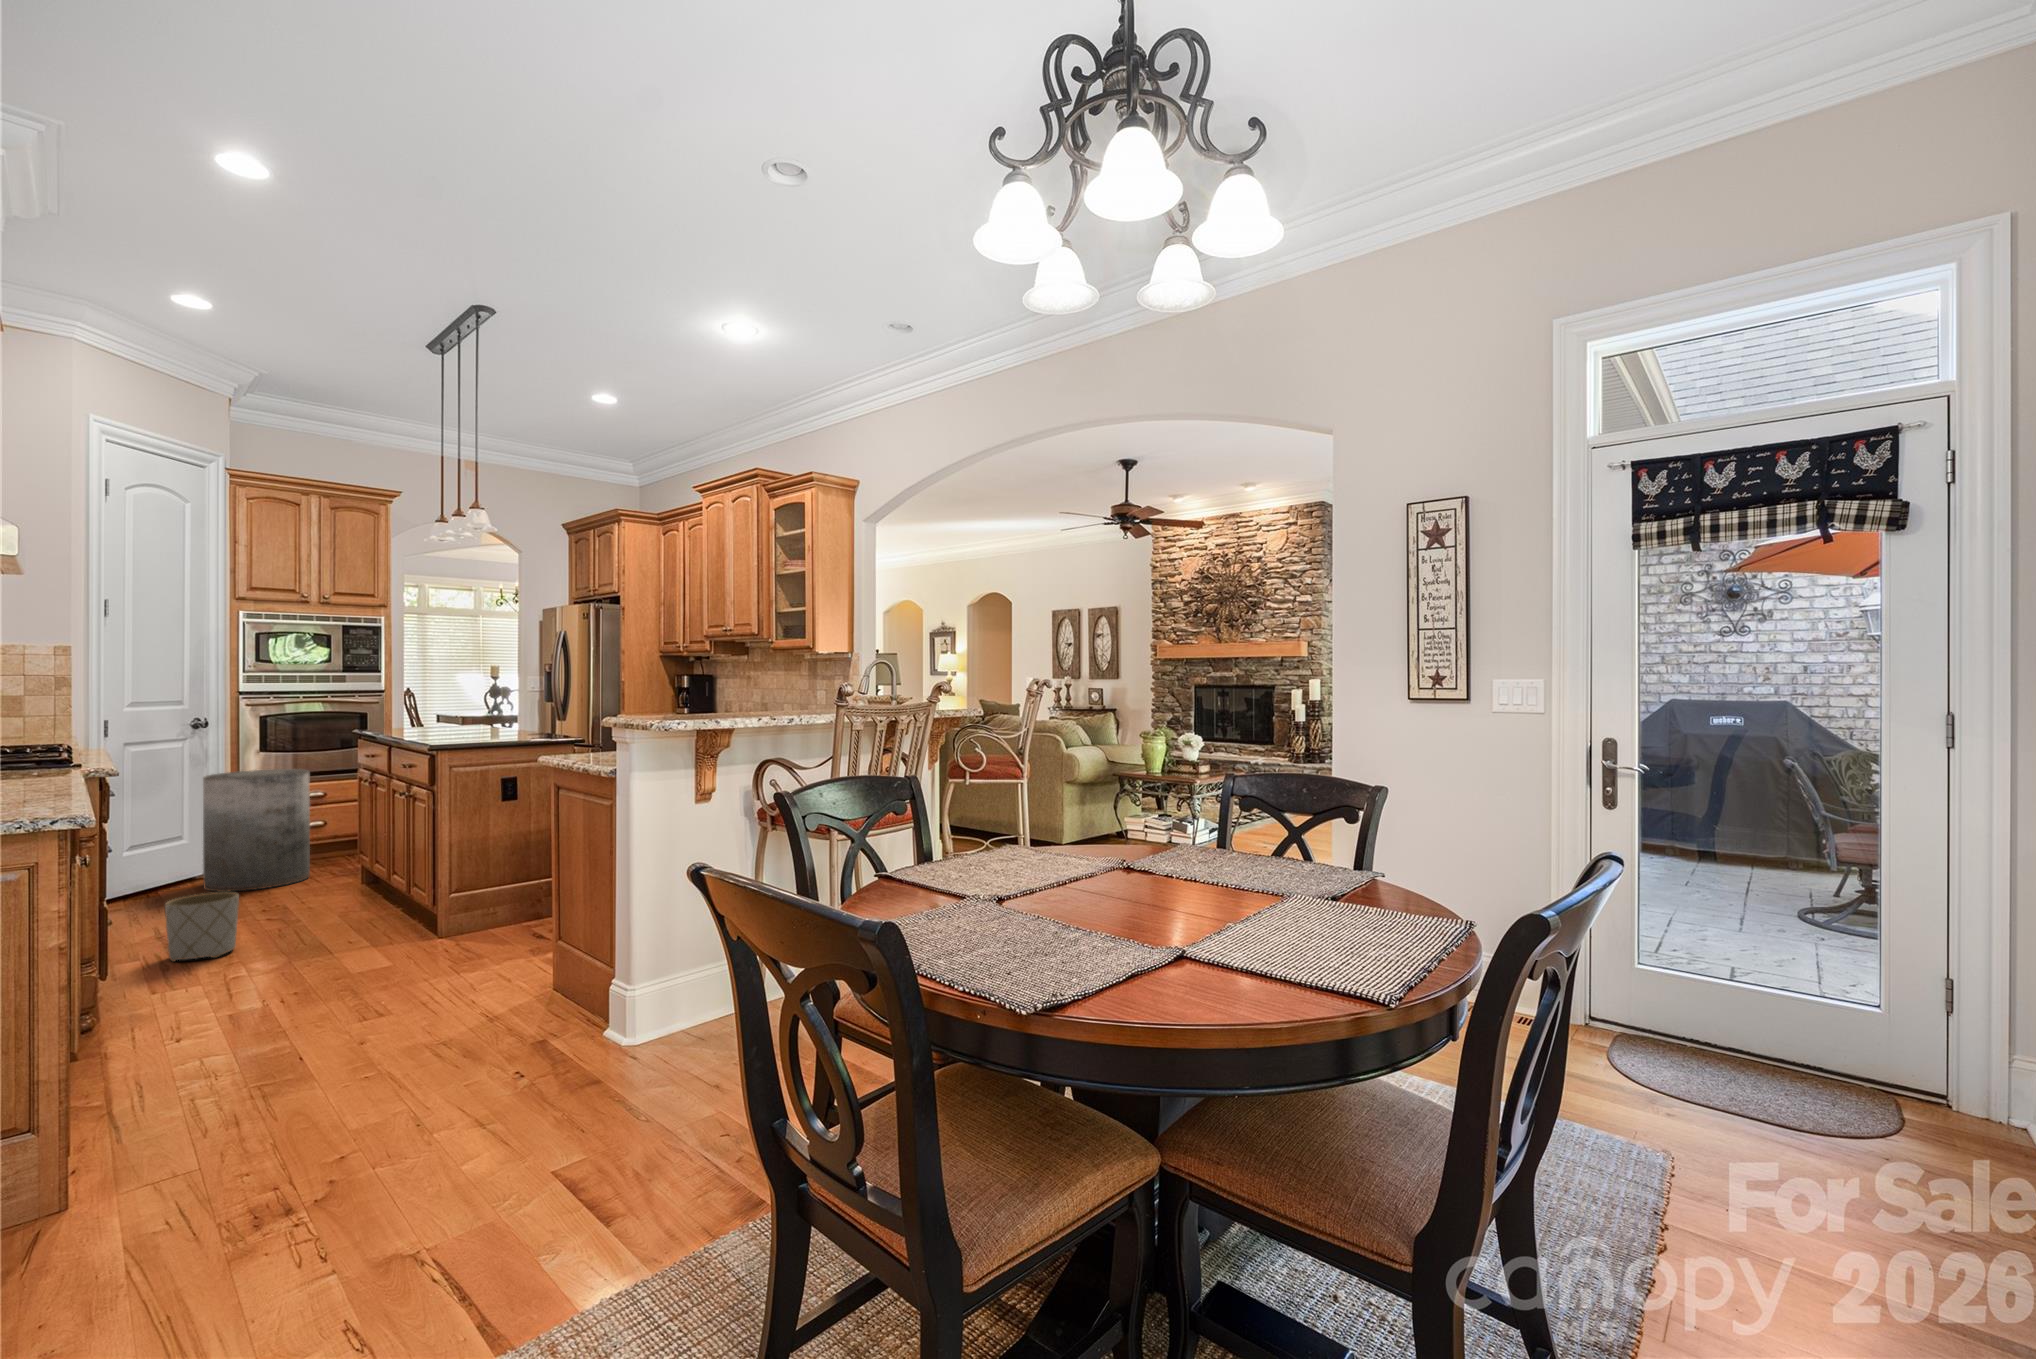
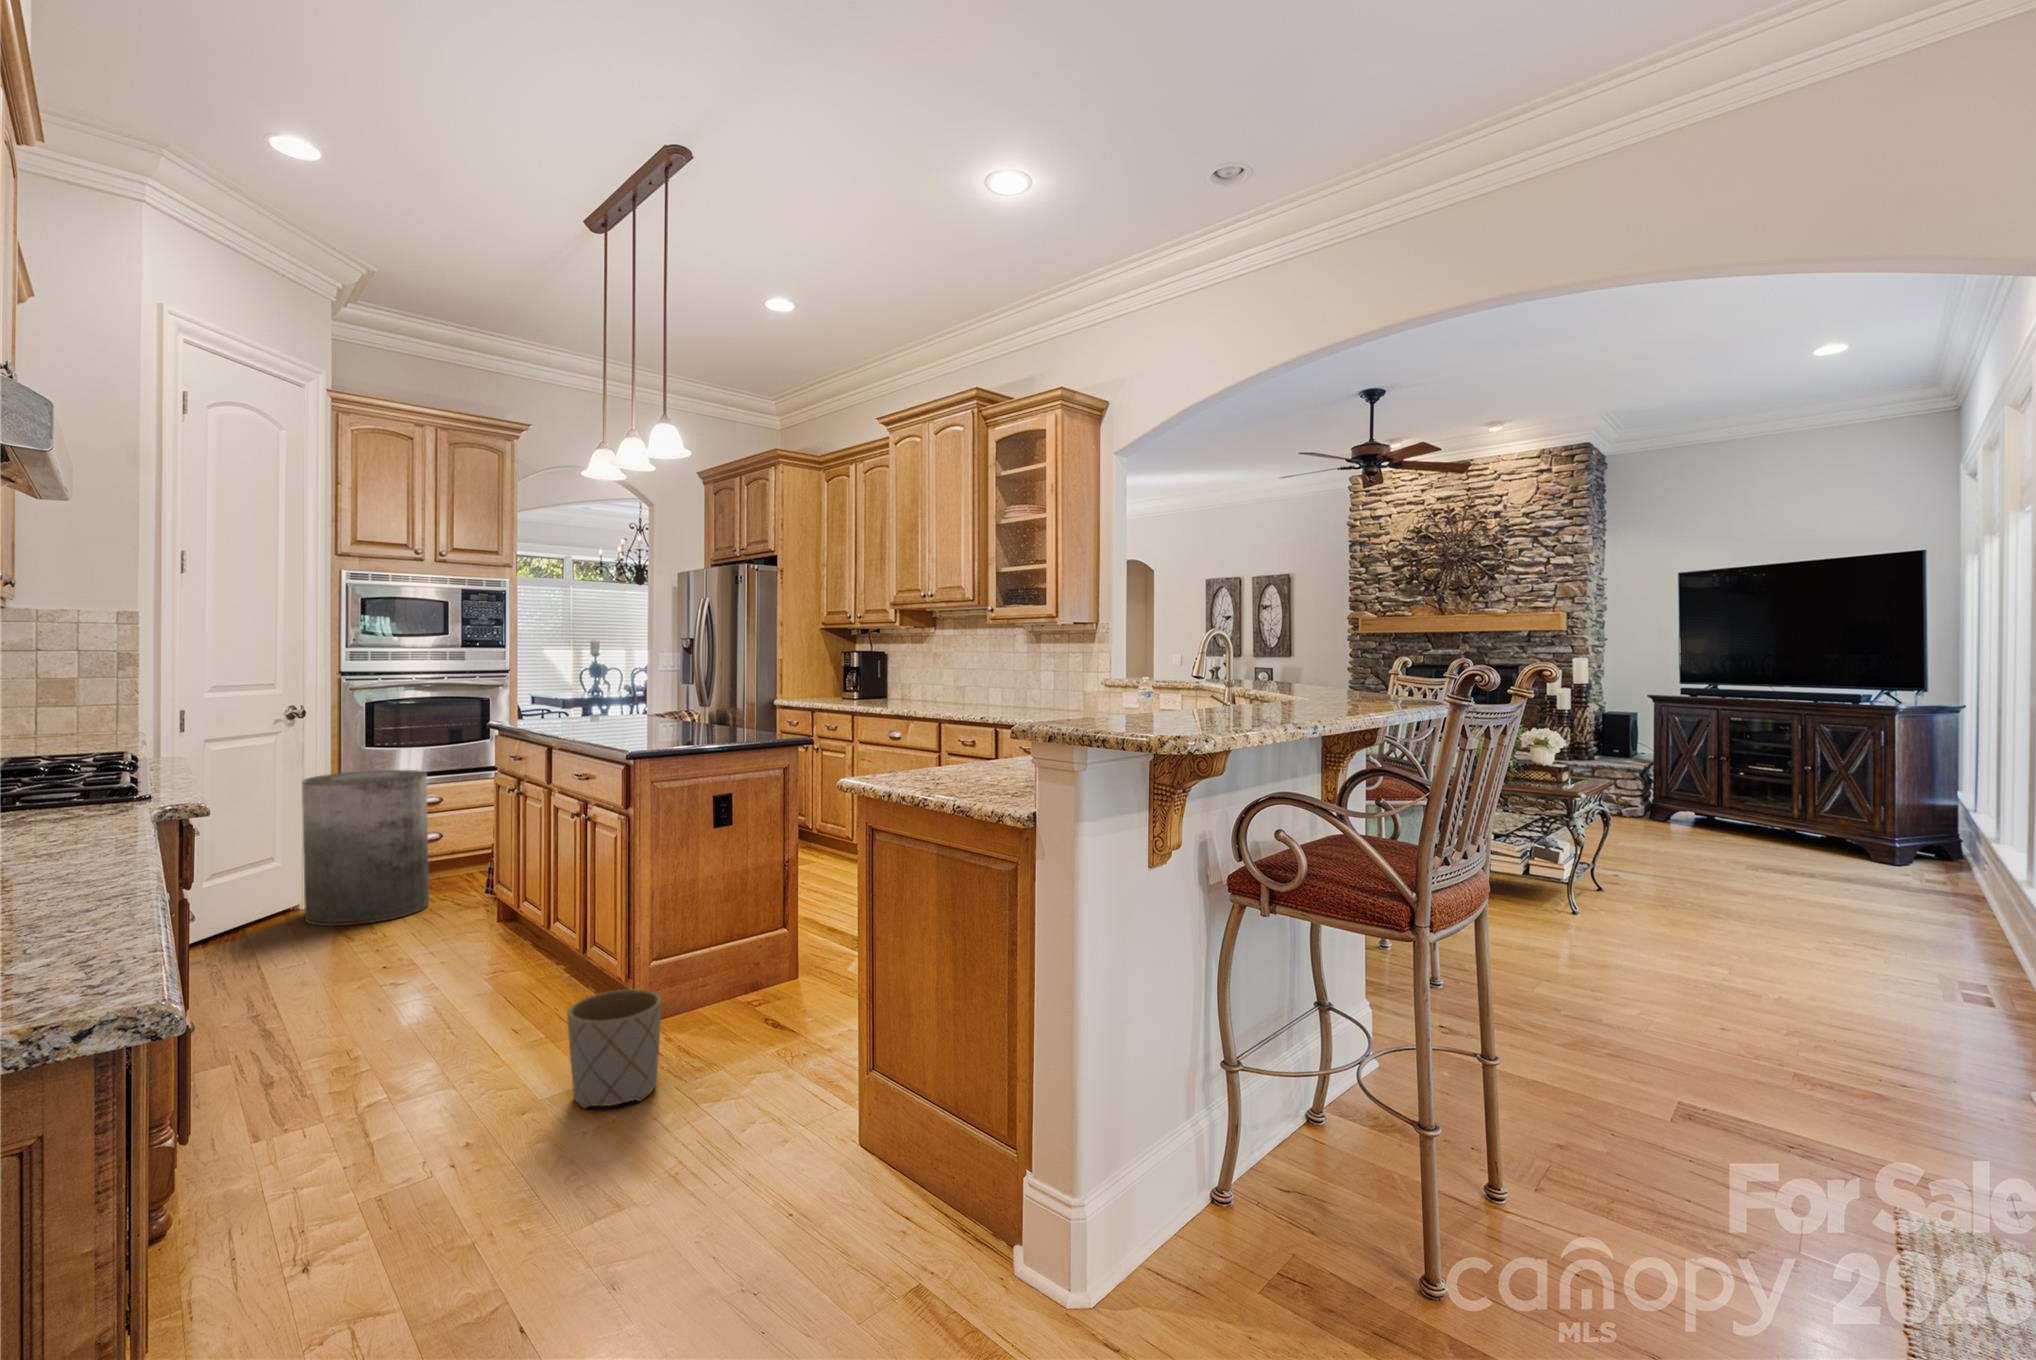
planter: present [165,892,239,962] -> present [567,990,661,1108]

